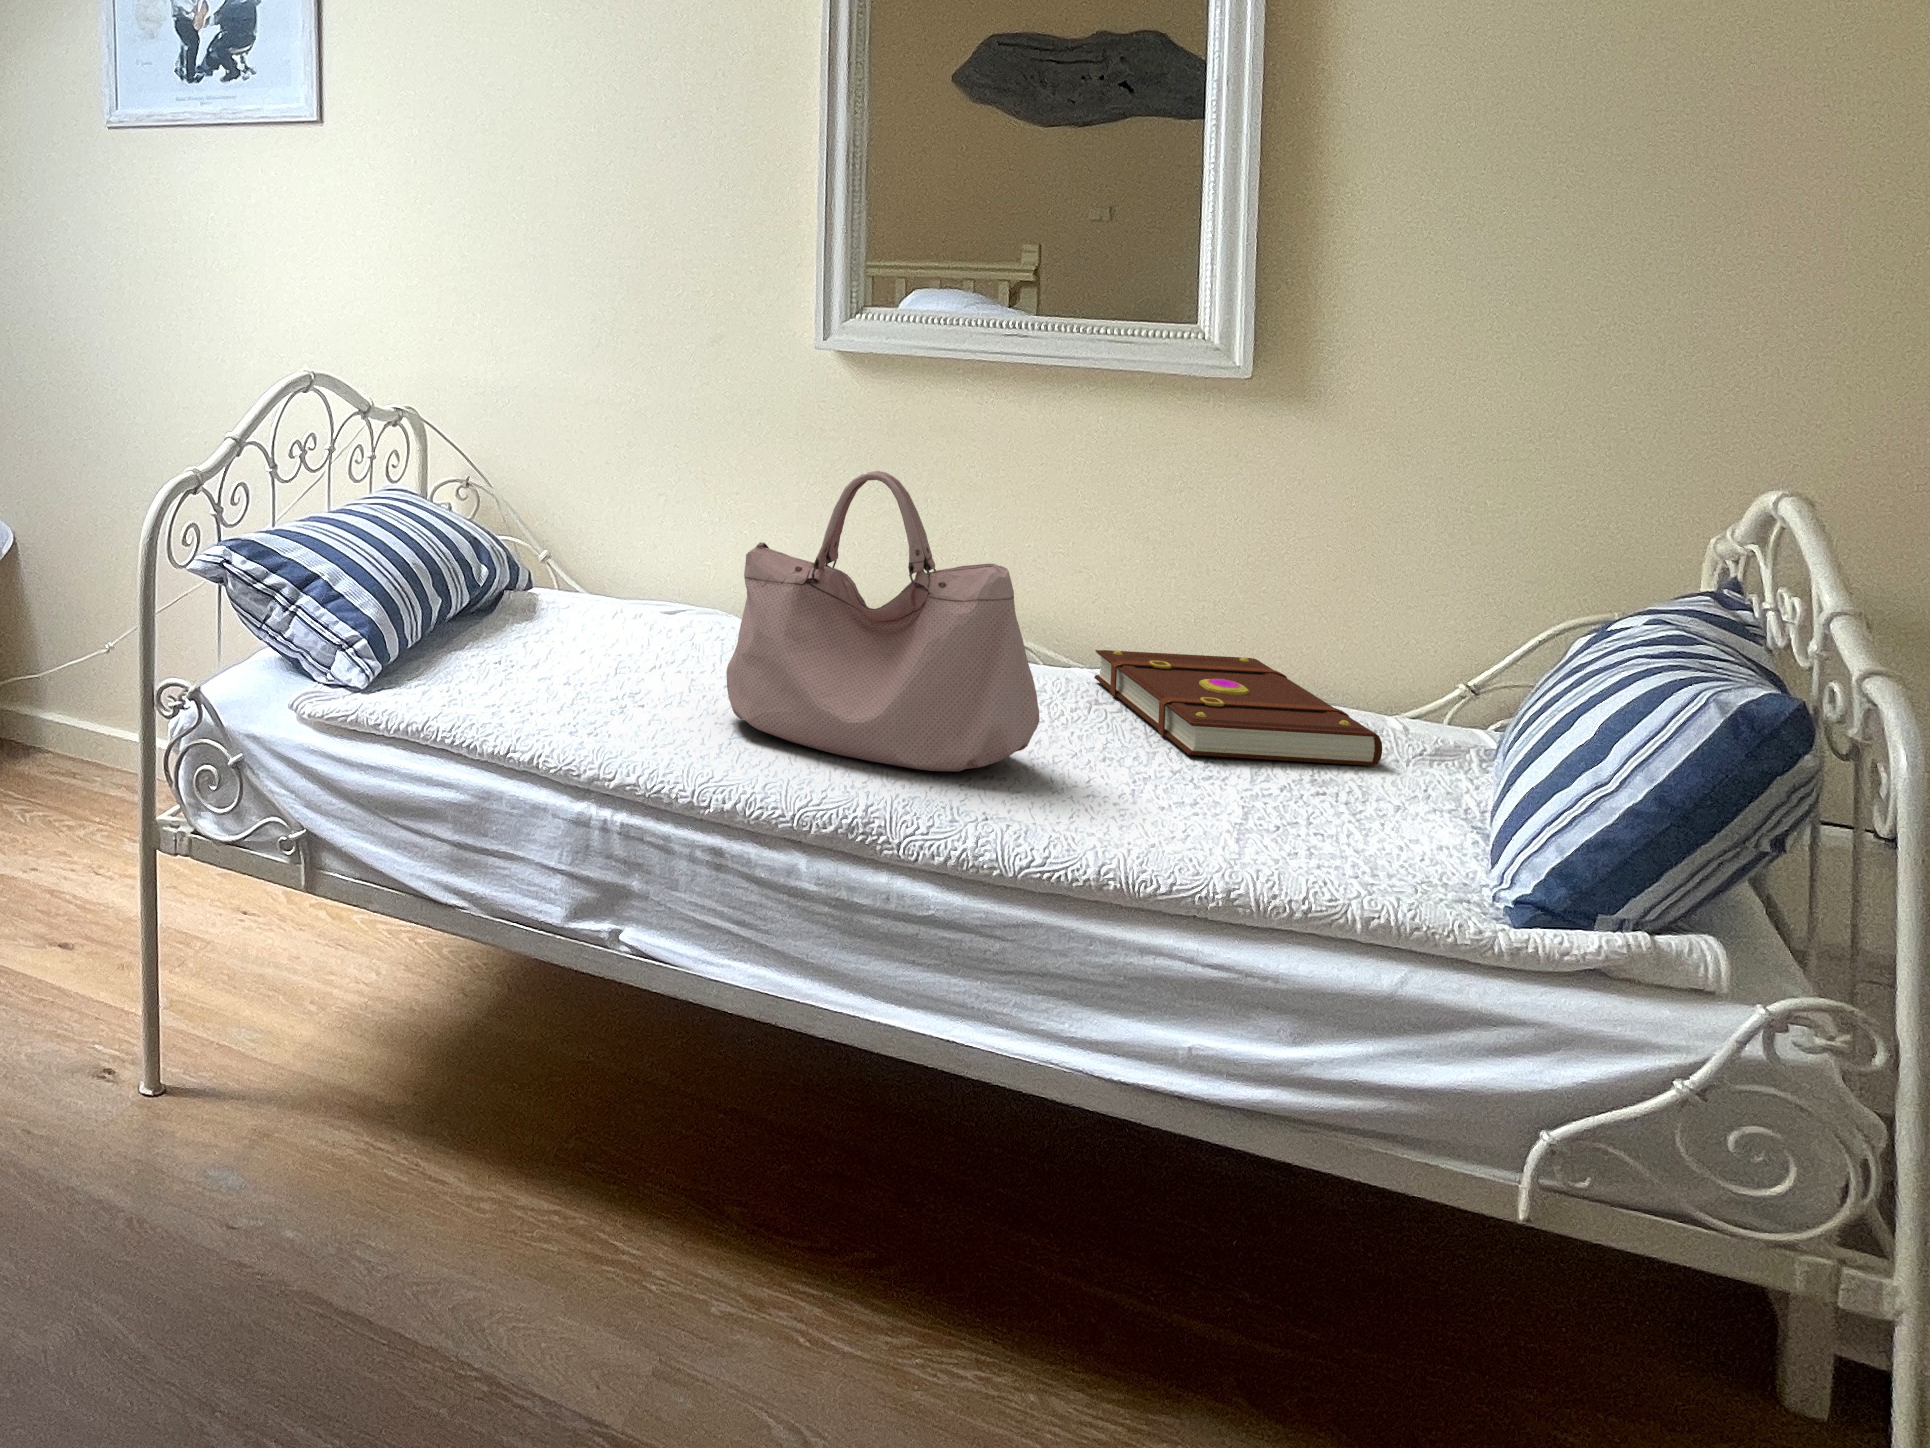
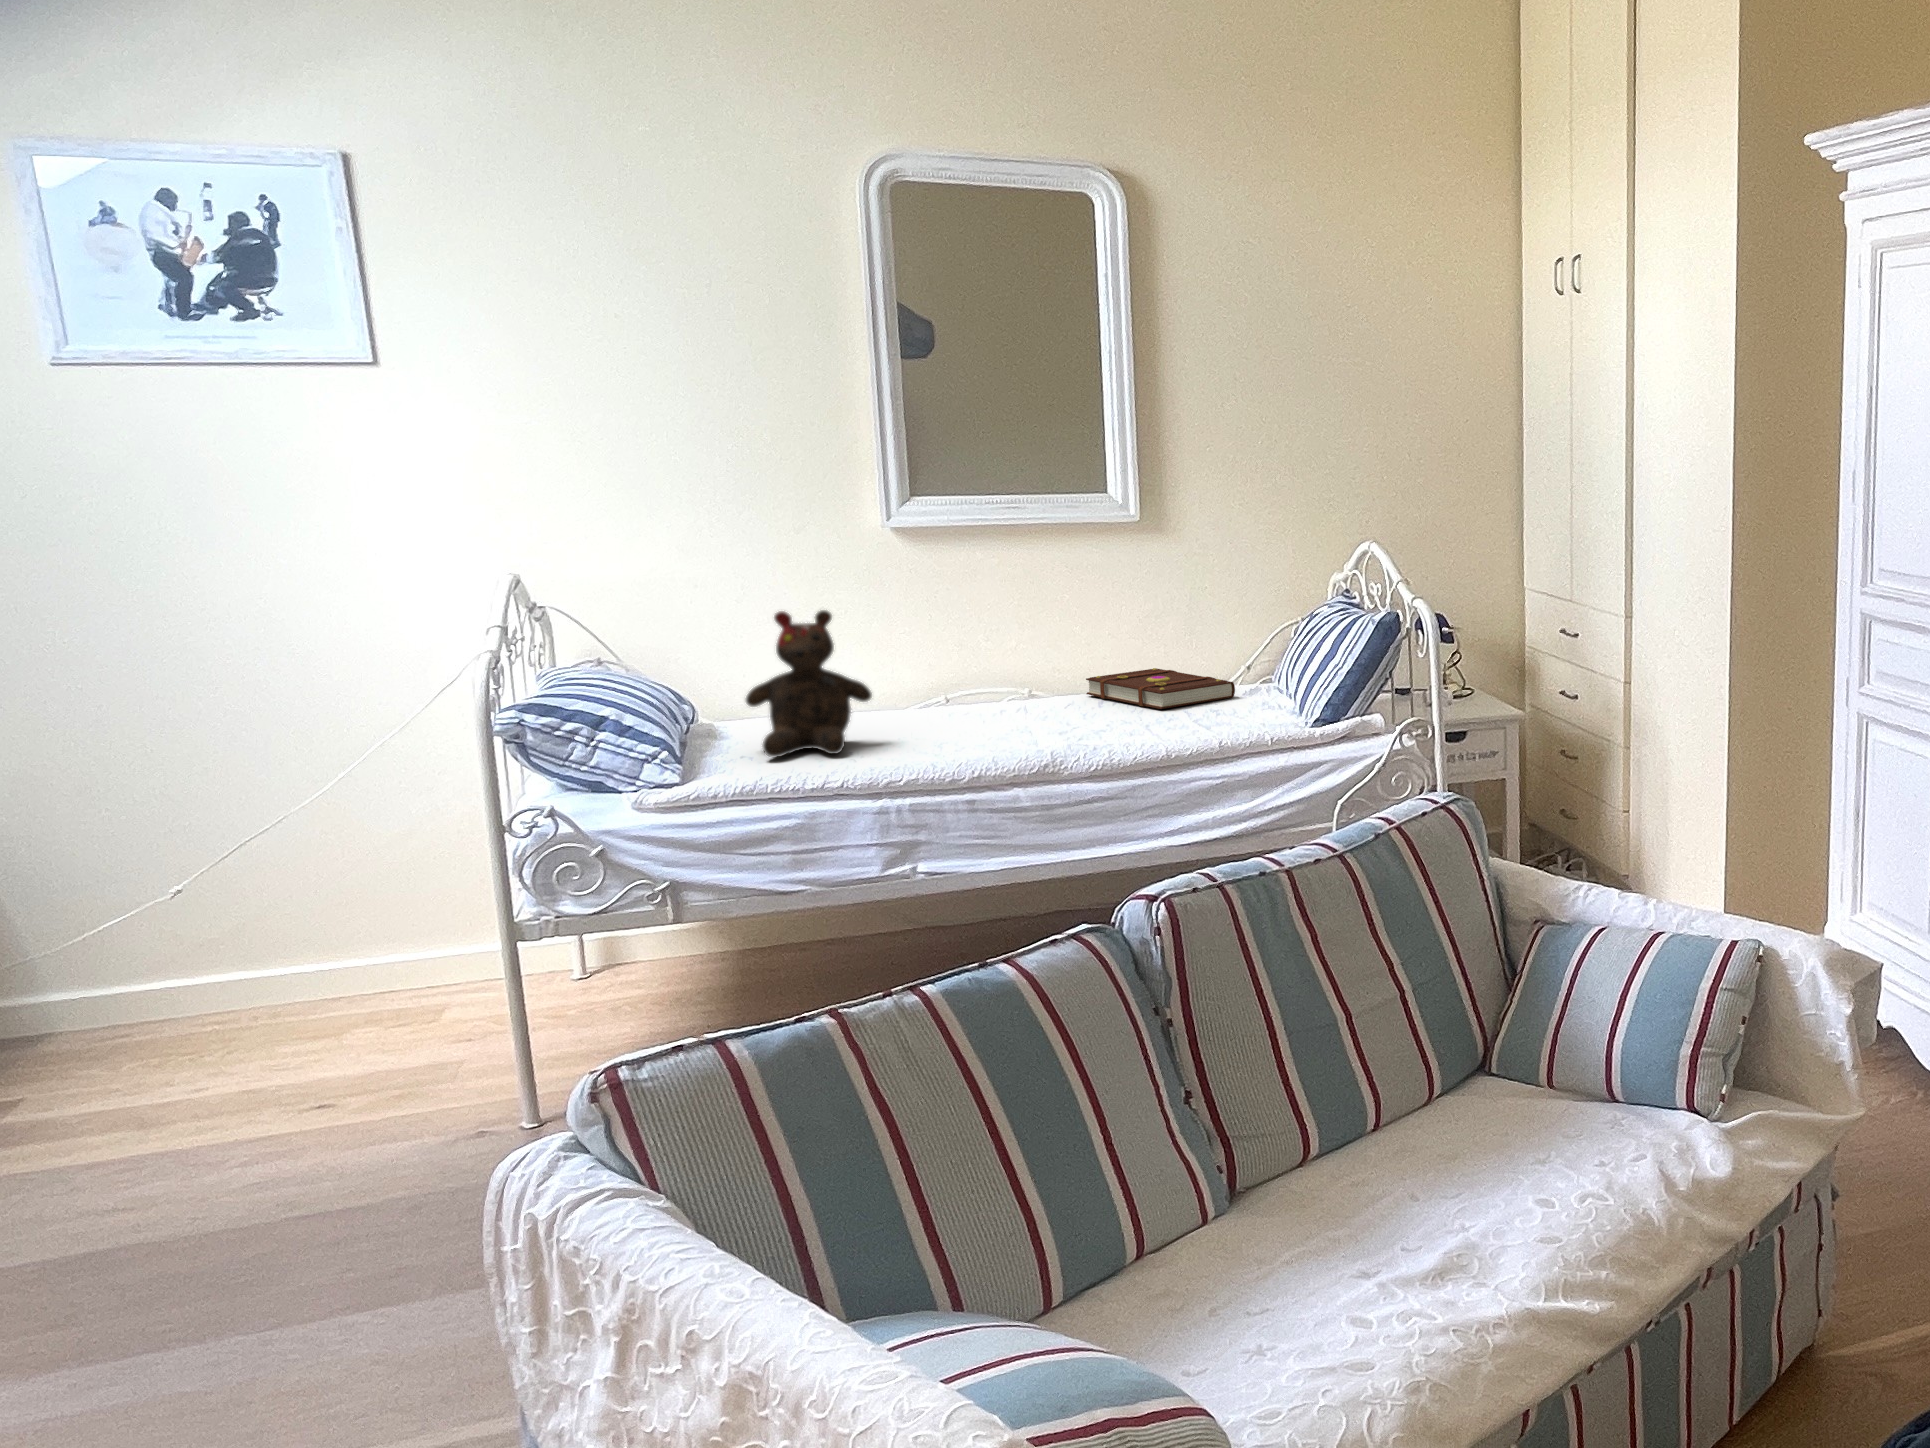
teddy bear: none [502,464,676,696] -> present [746,610,872,757]
handbag: present [726,471,1039,772] -> none [924,582,1107,744]

